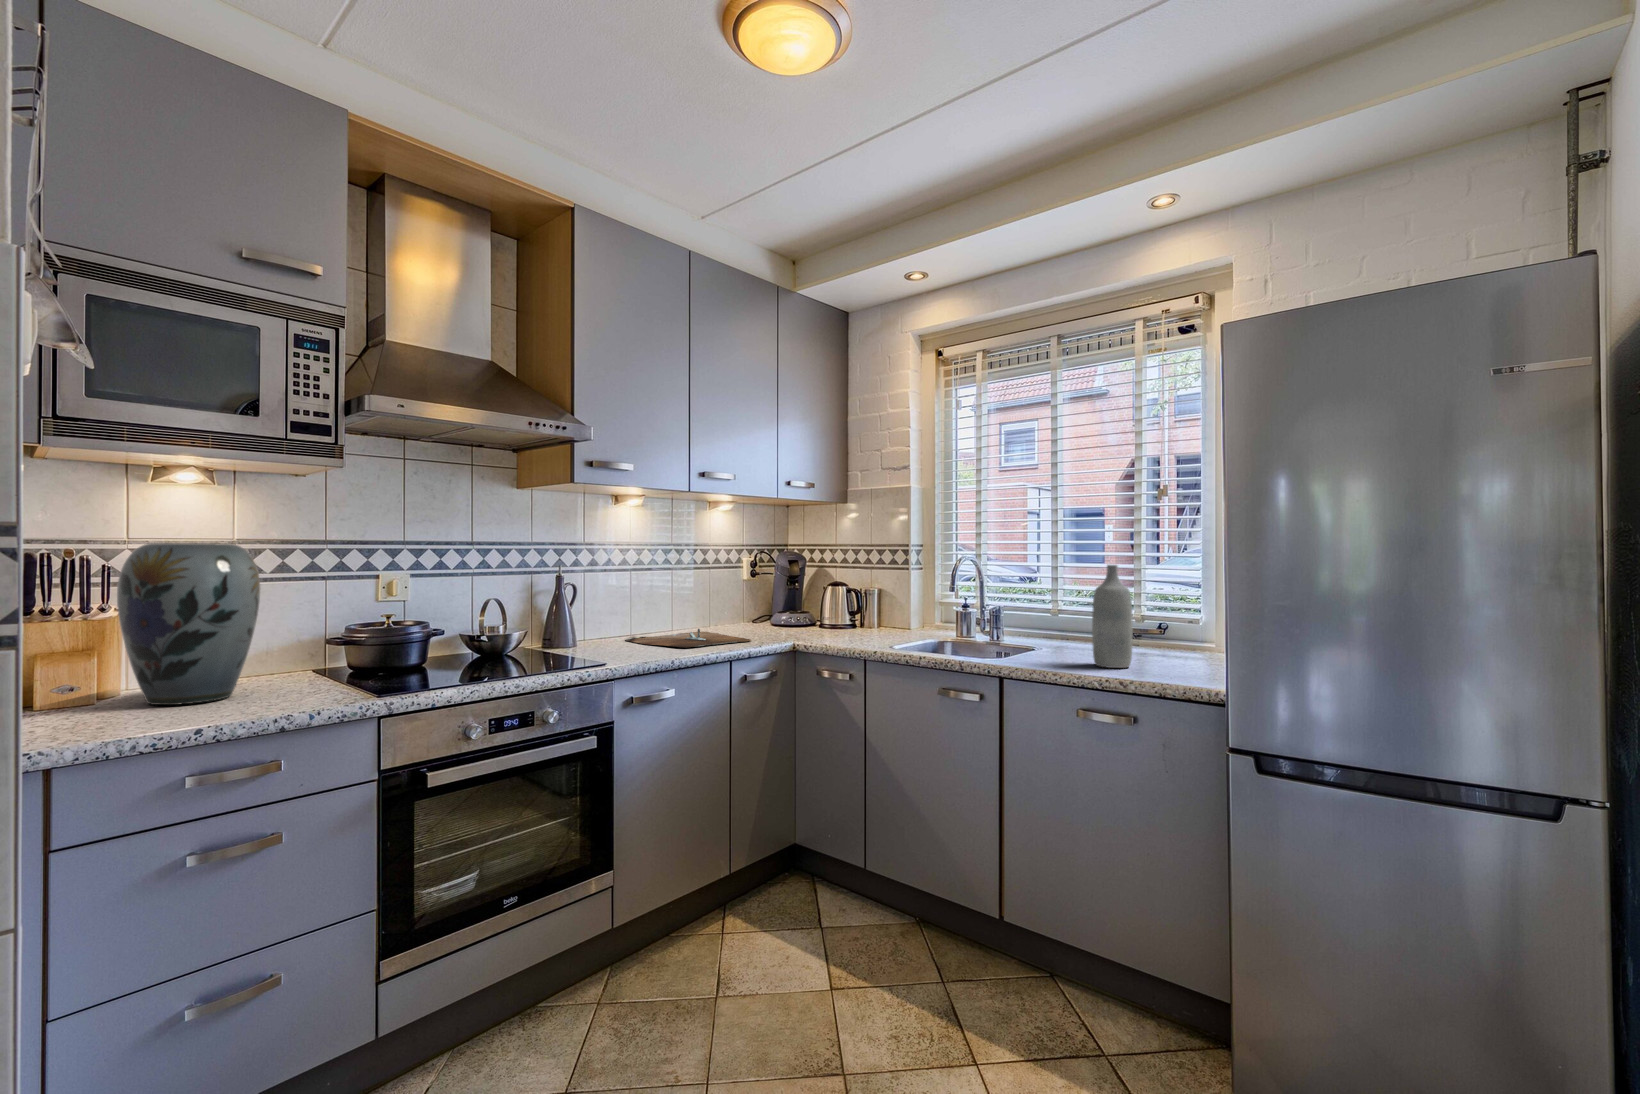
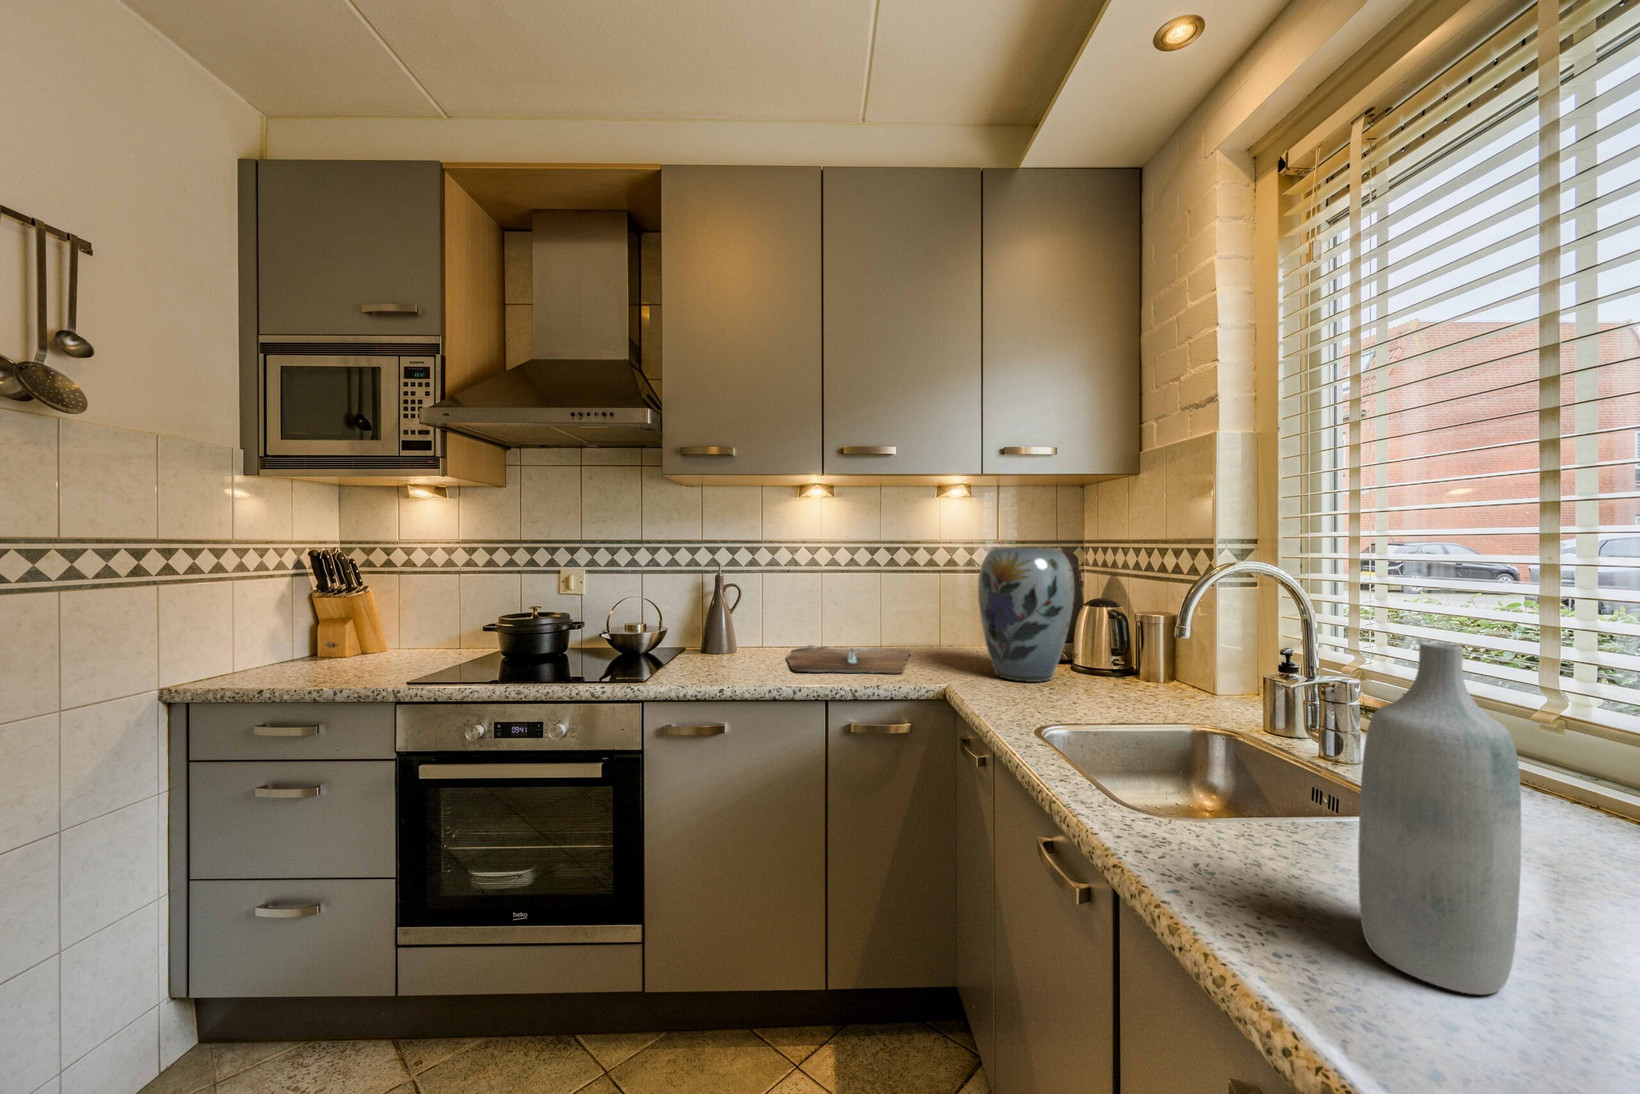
vase: present [117,543,260,705] -> present [978,547,1074,682]

